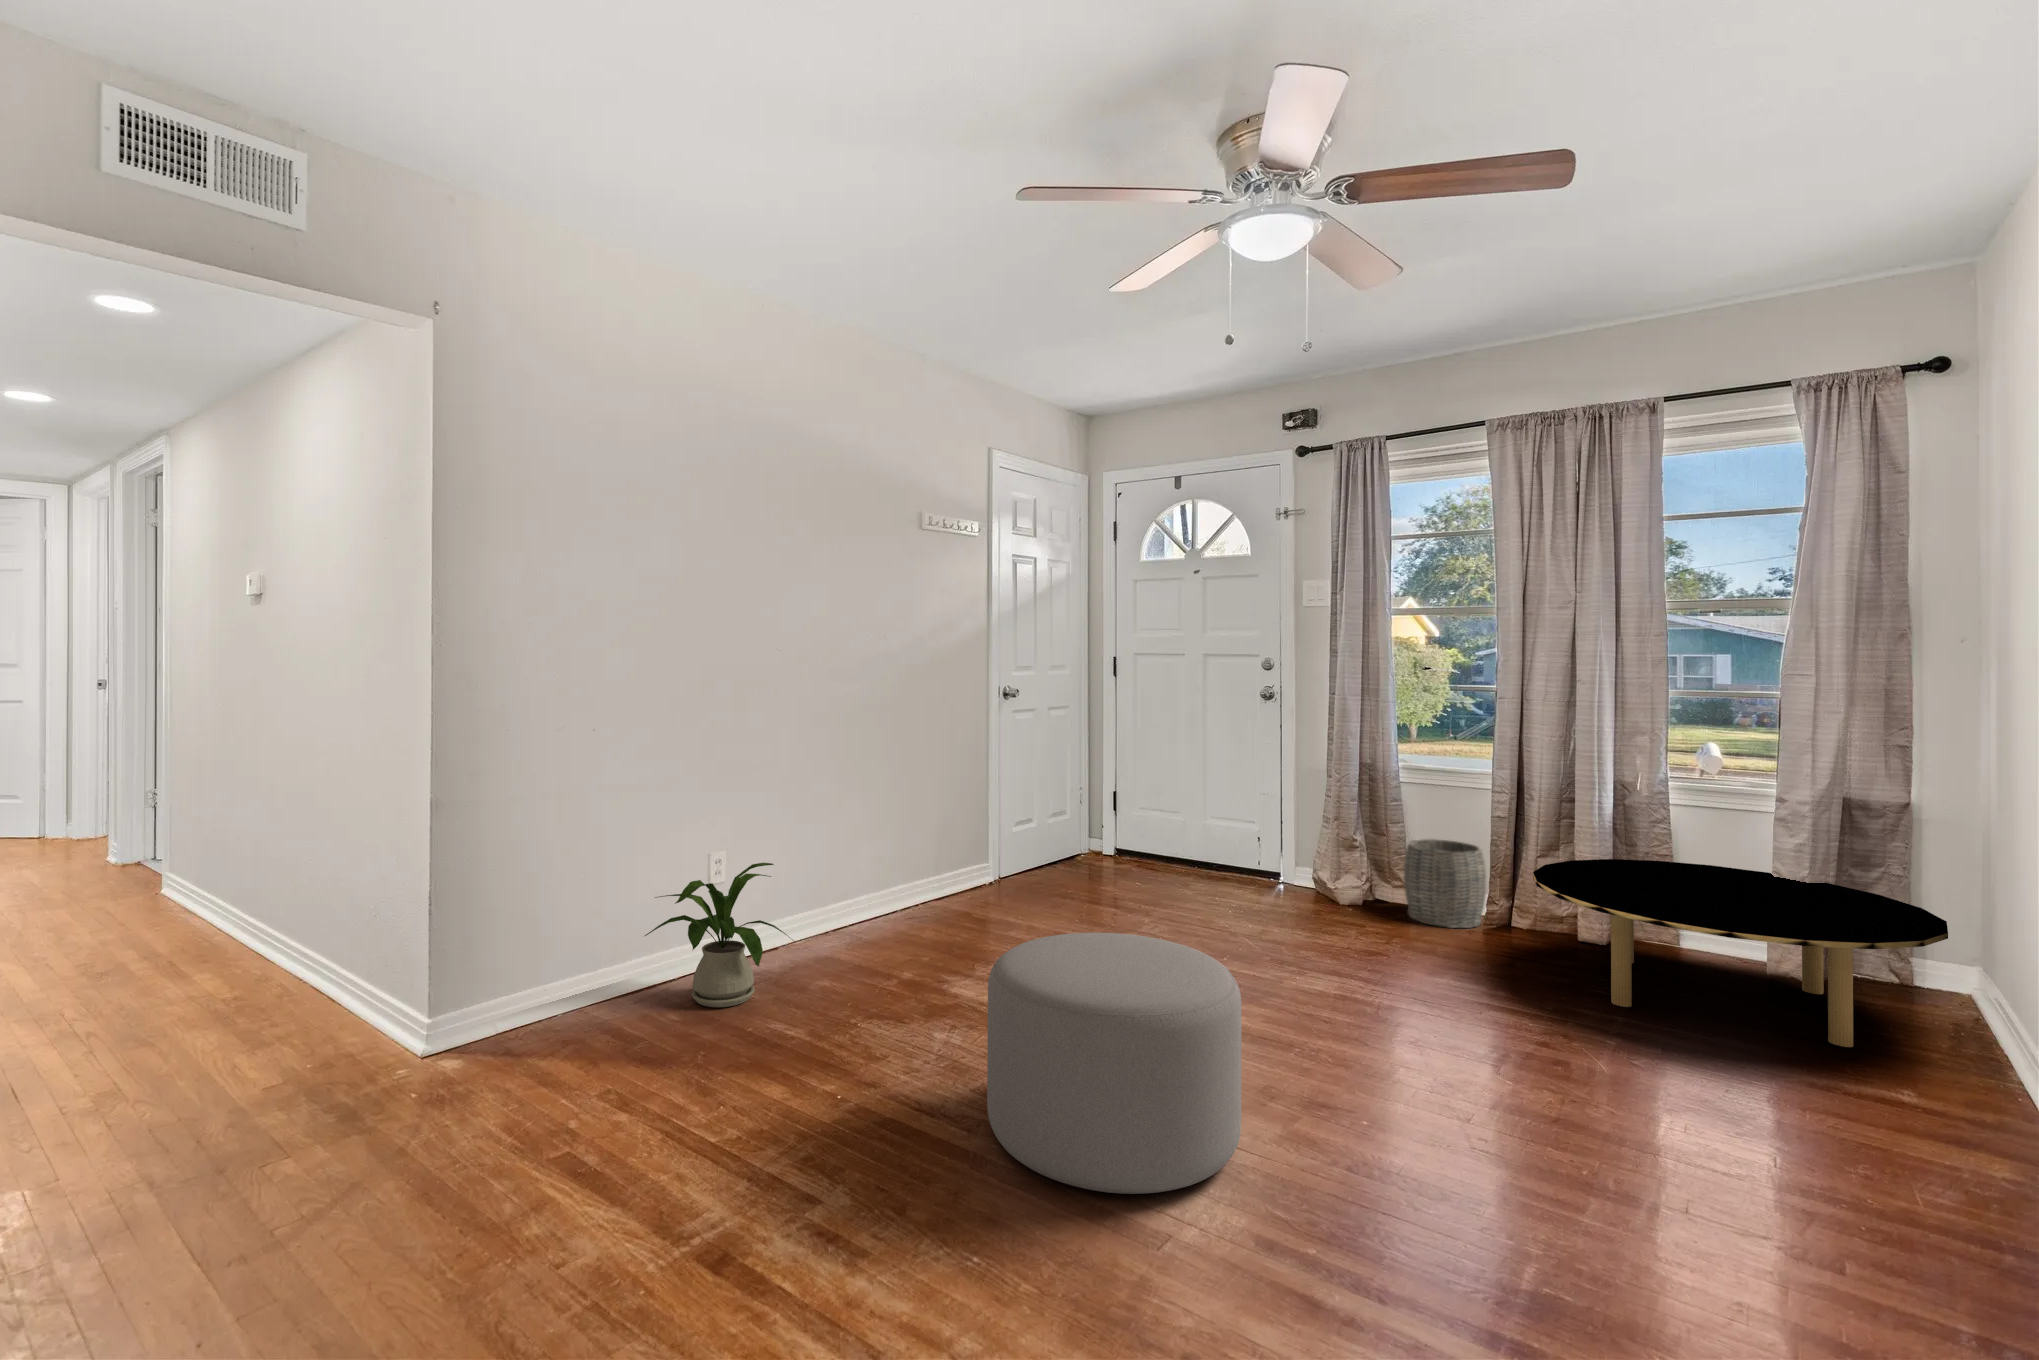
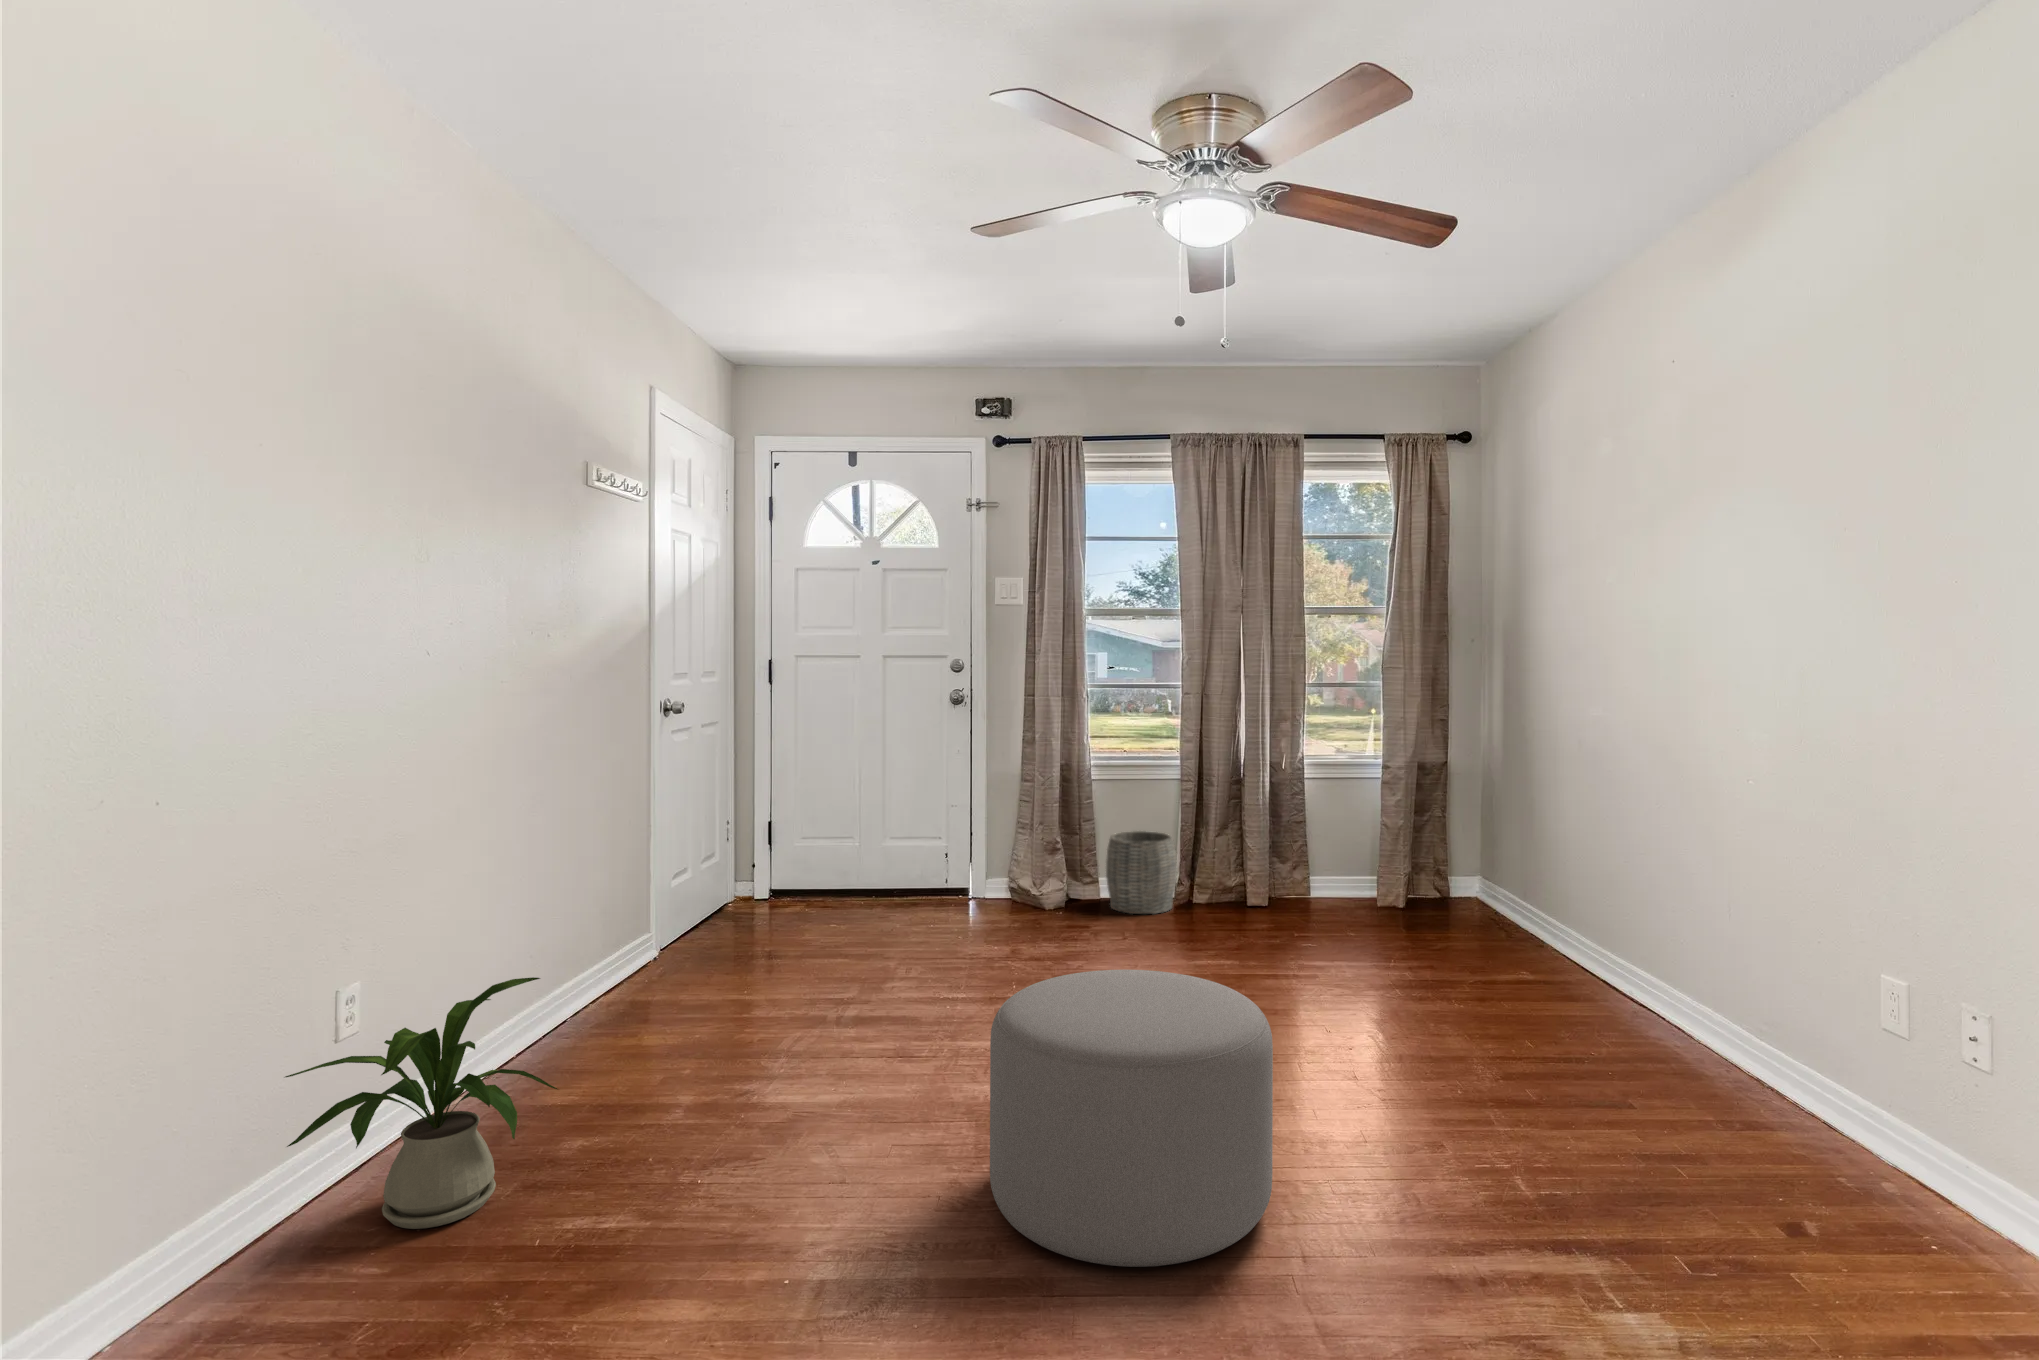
coffee table: present [1533,859,1948,1047] -> none [1242,827,1515,954]

